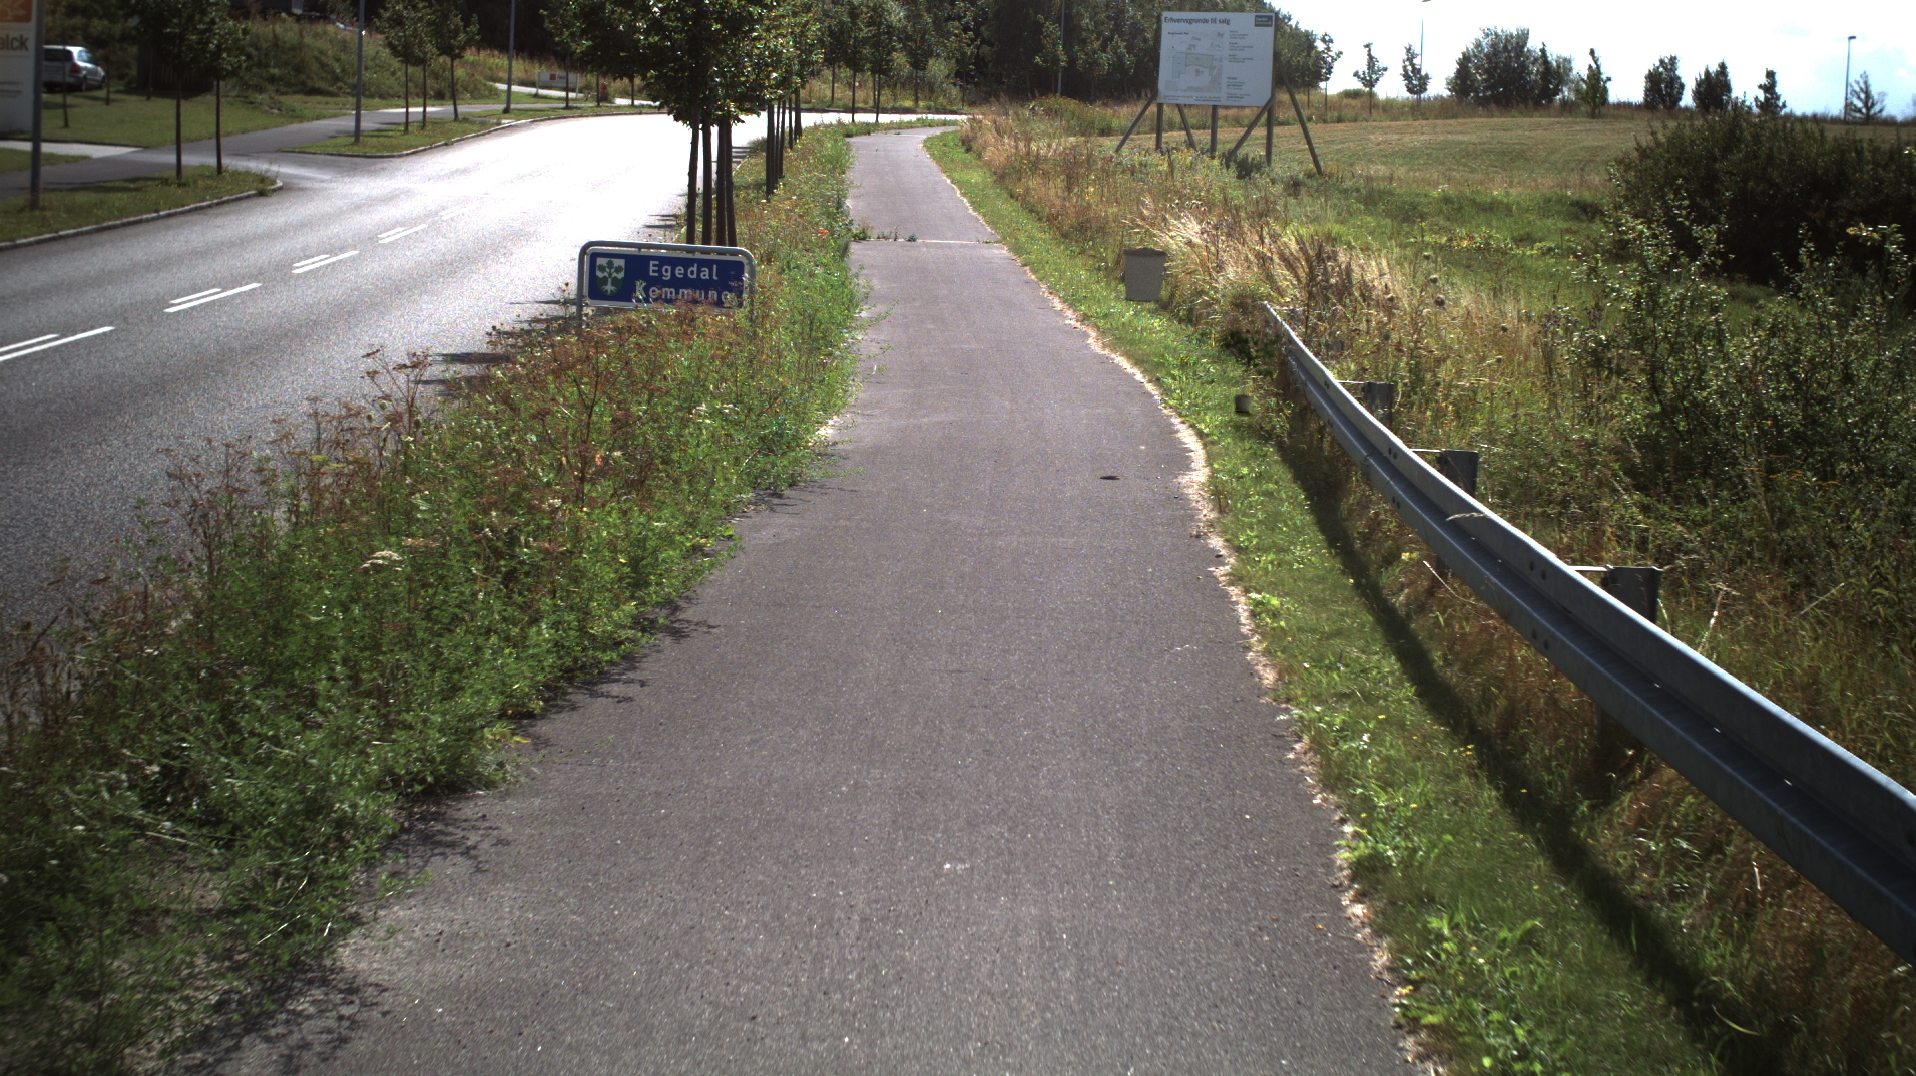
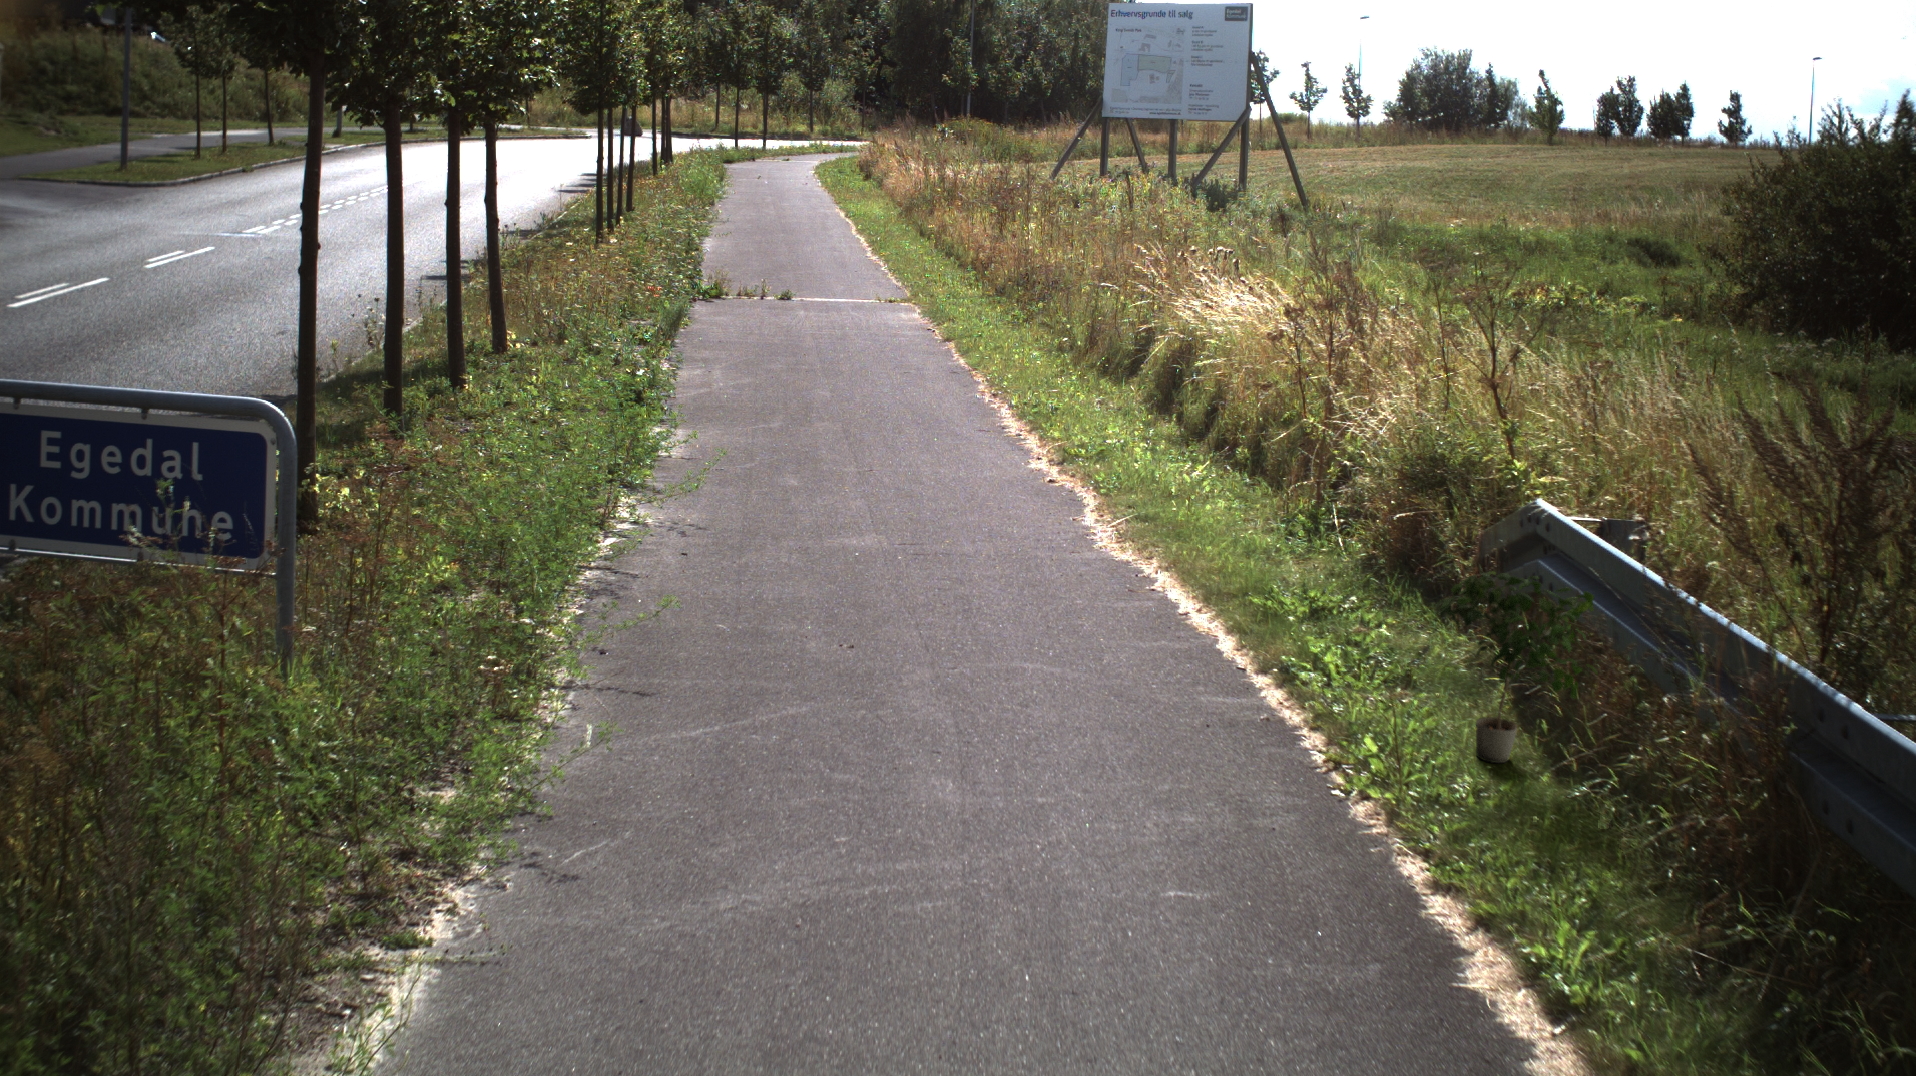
trash can: present [1123,247,1167,301] -> none [1119,326,1191,417]

